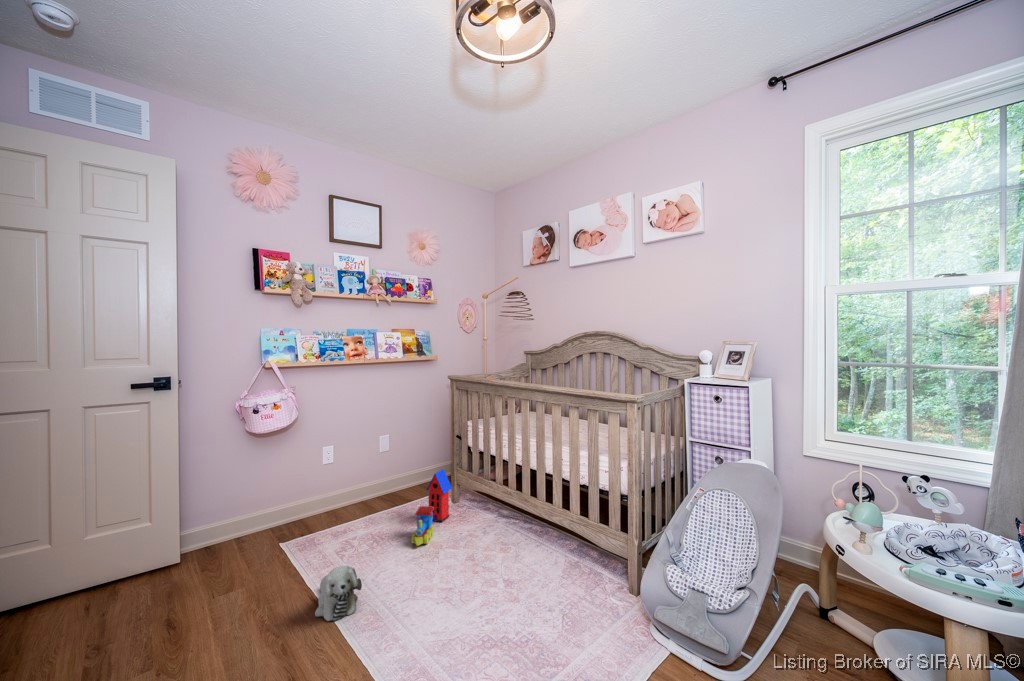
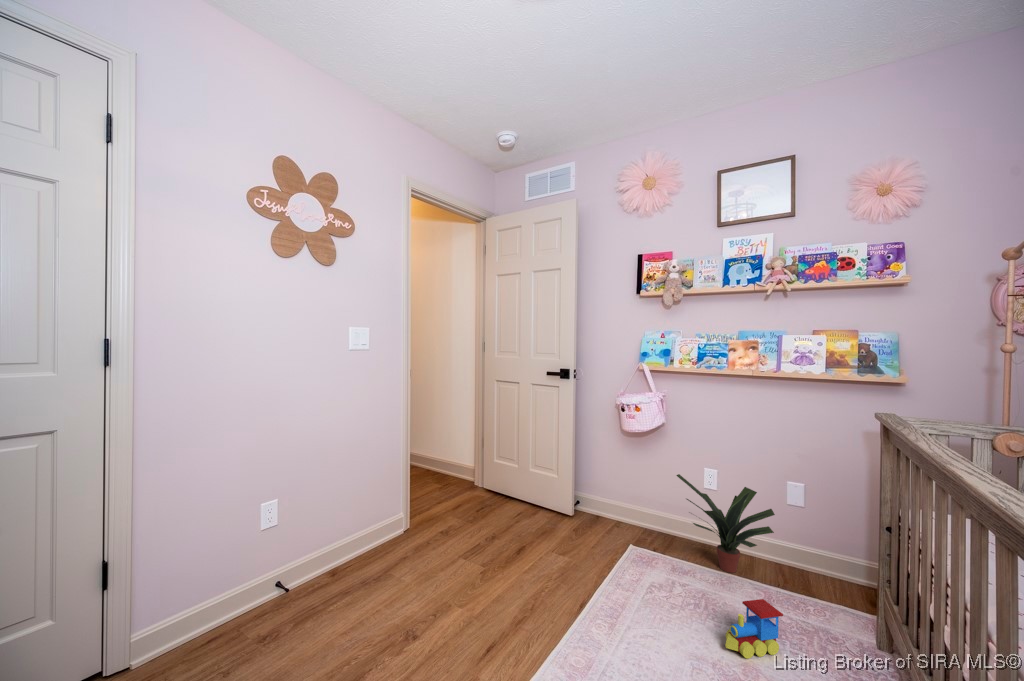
potted plant: none [318,449,391,516] -> present [677,474,775,573]
toy house: present [427,469,452,522] -> none [794,564,845,657]
plush toy: present [315,566,362,621] -> none [561,582,604,646]

